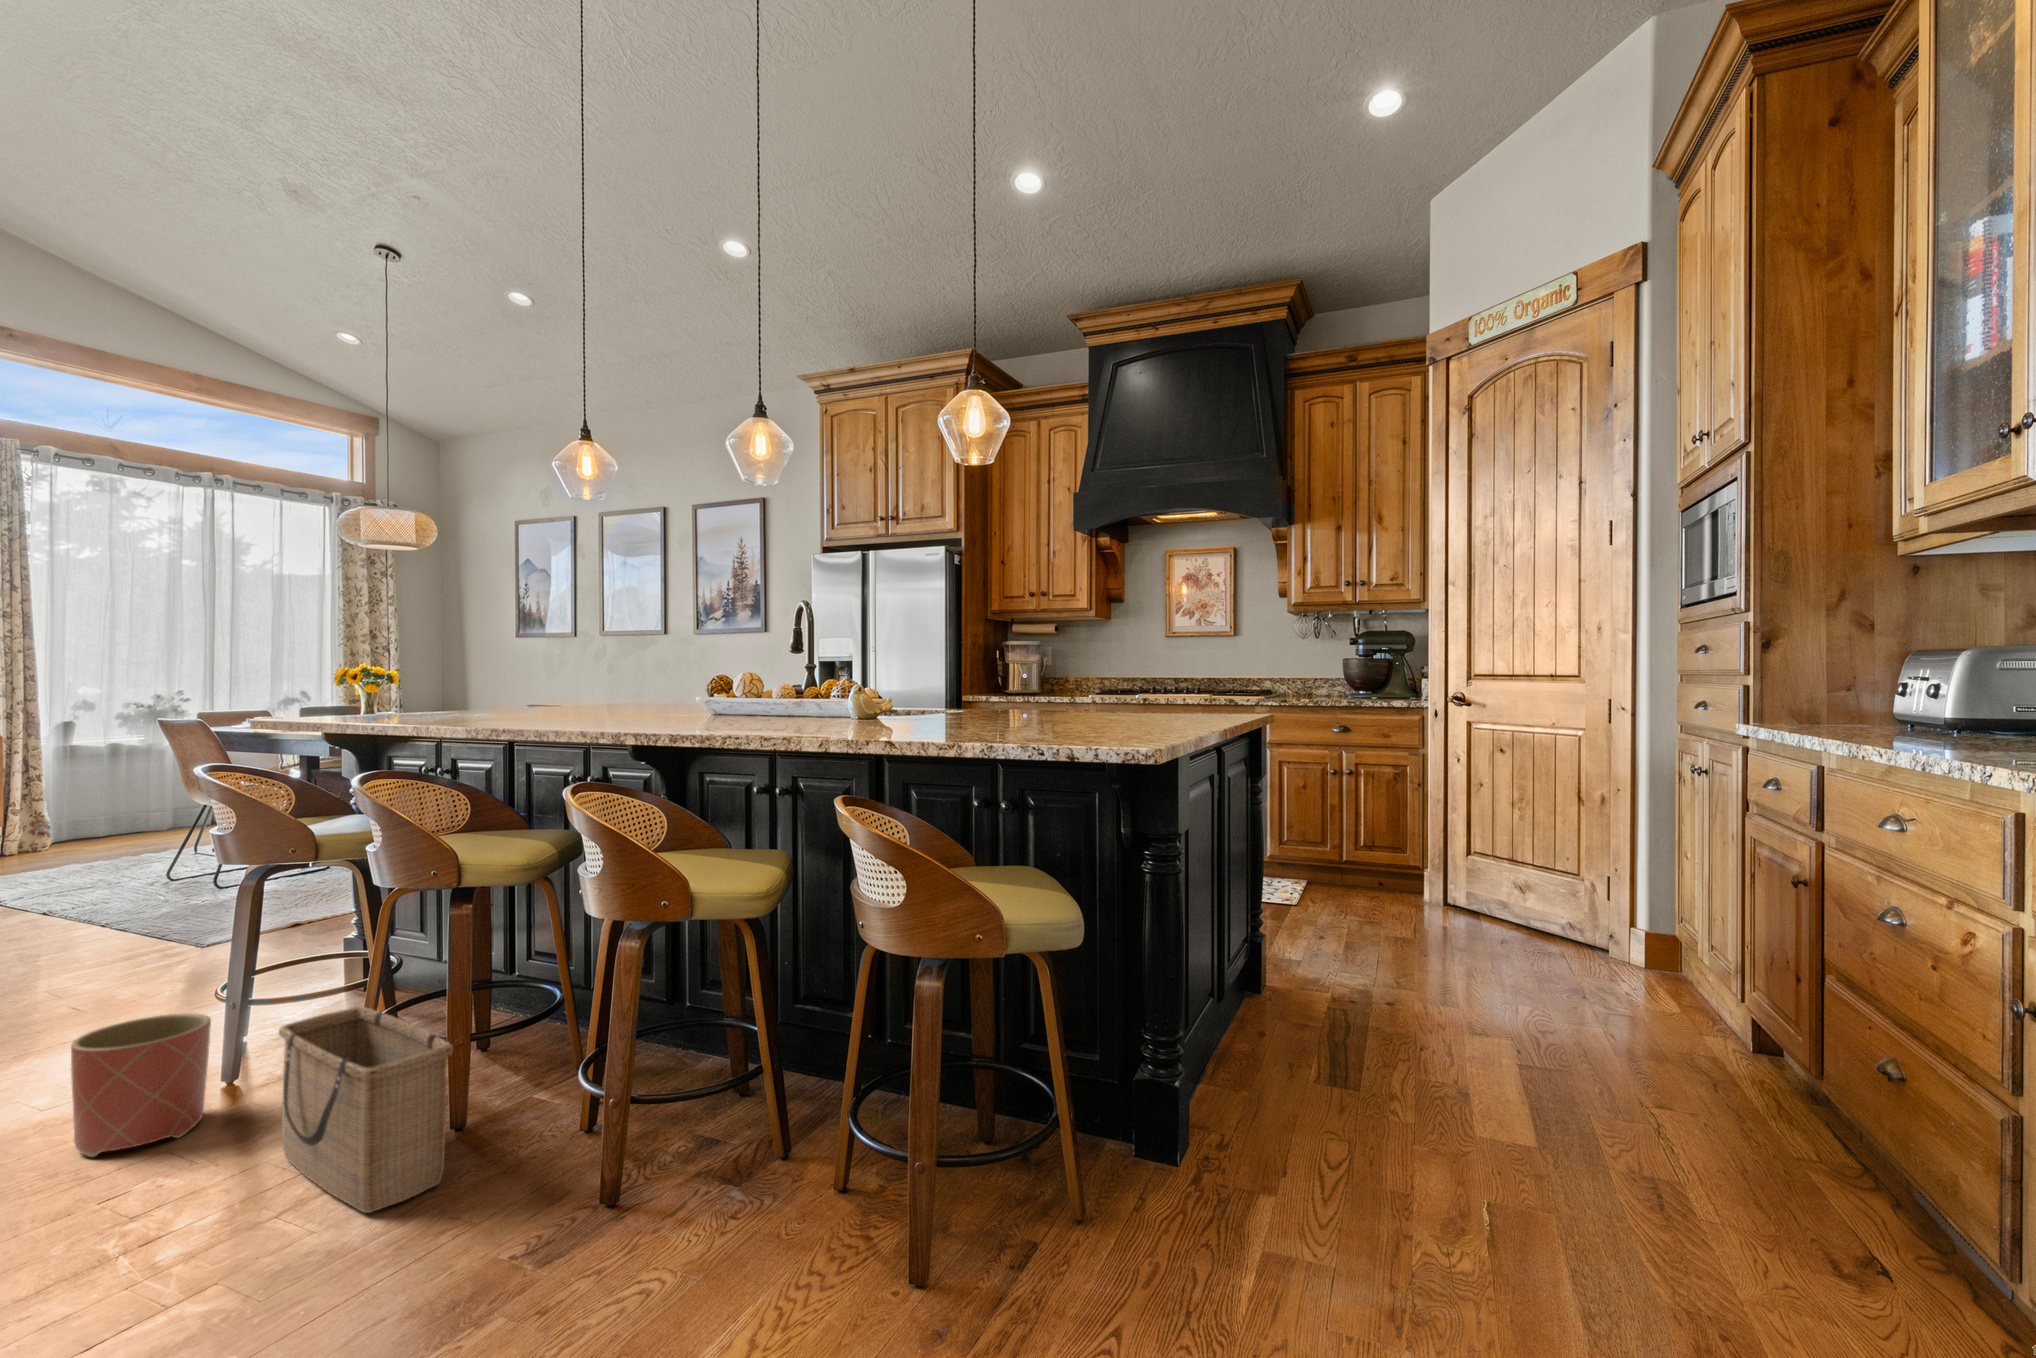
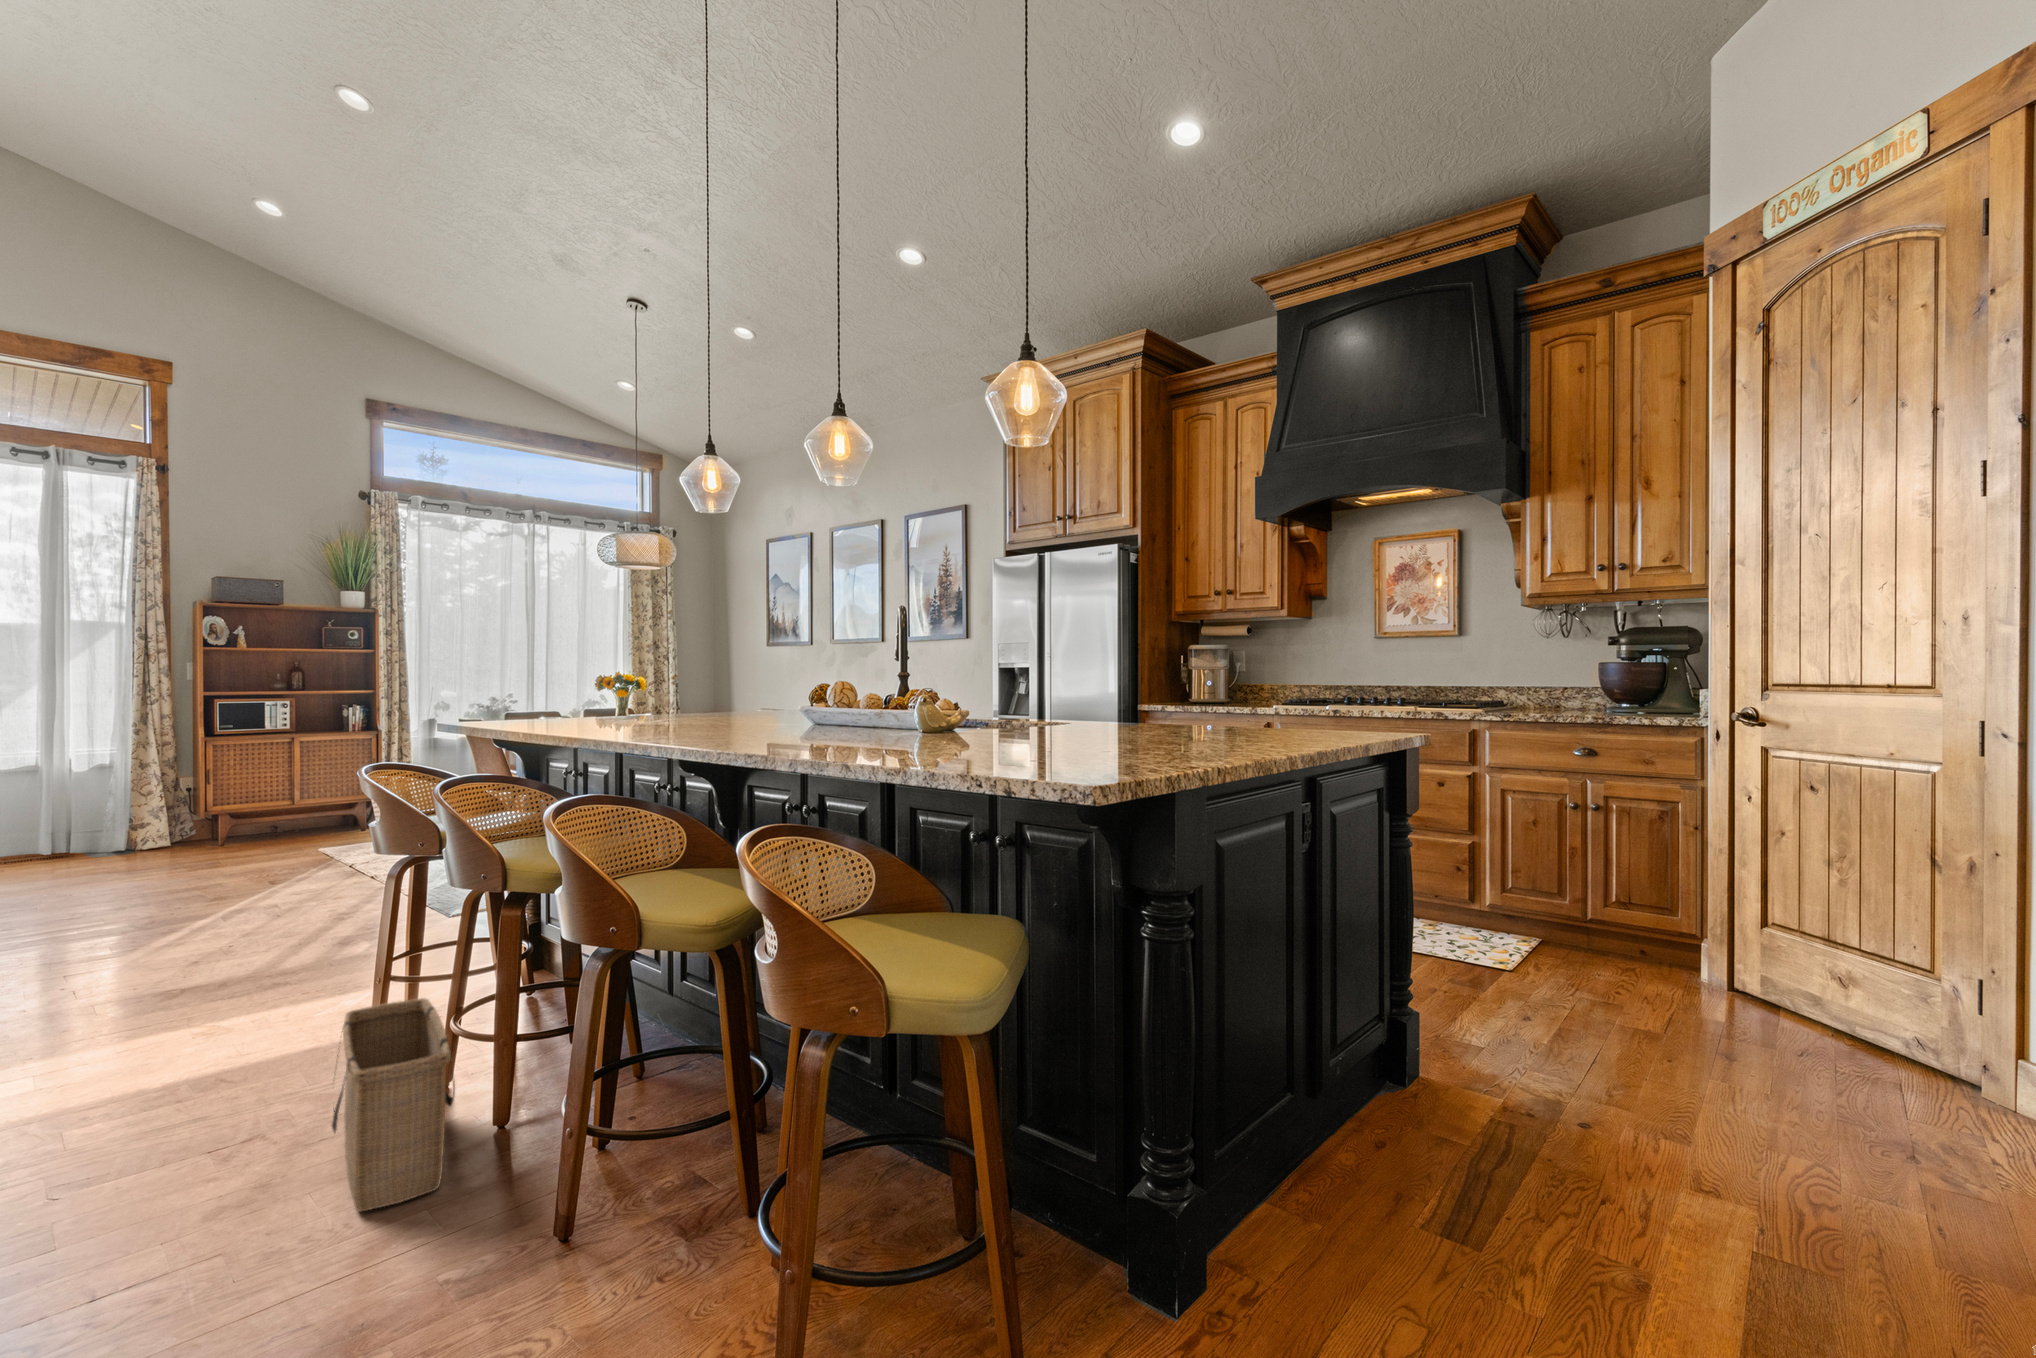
planter: present [71,1013,211,1157] -> none [219,984,334,1108]

